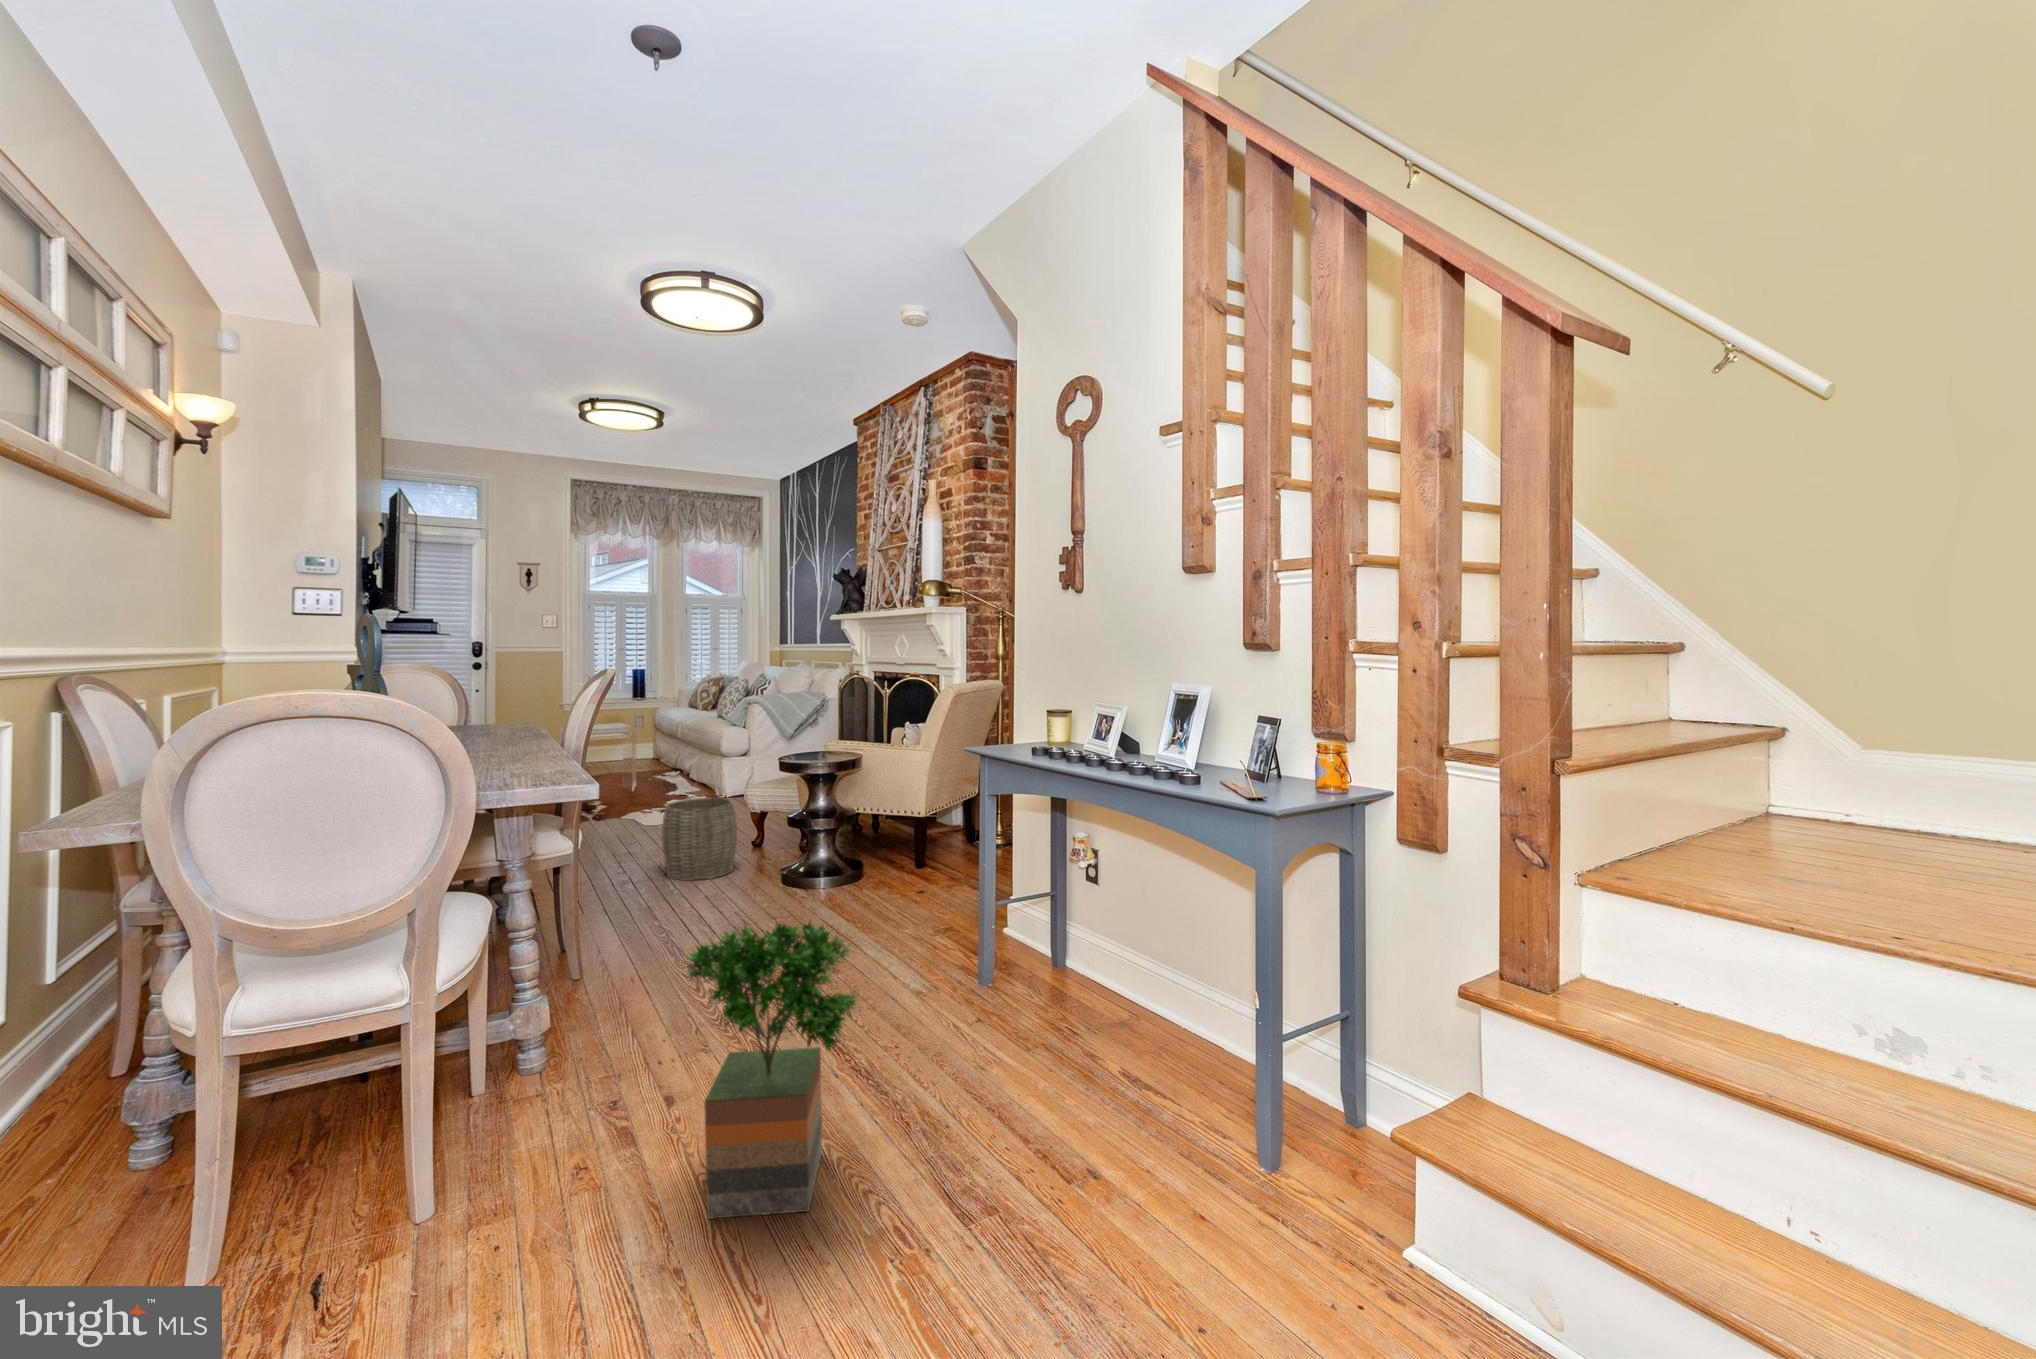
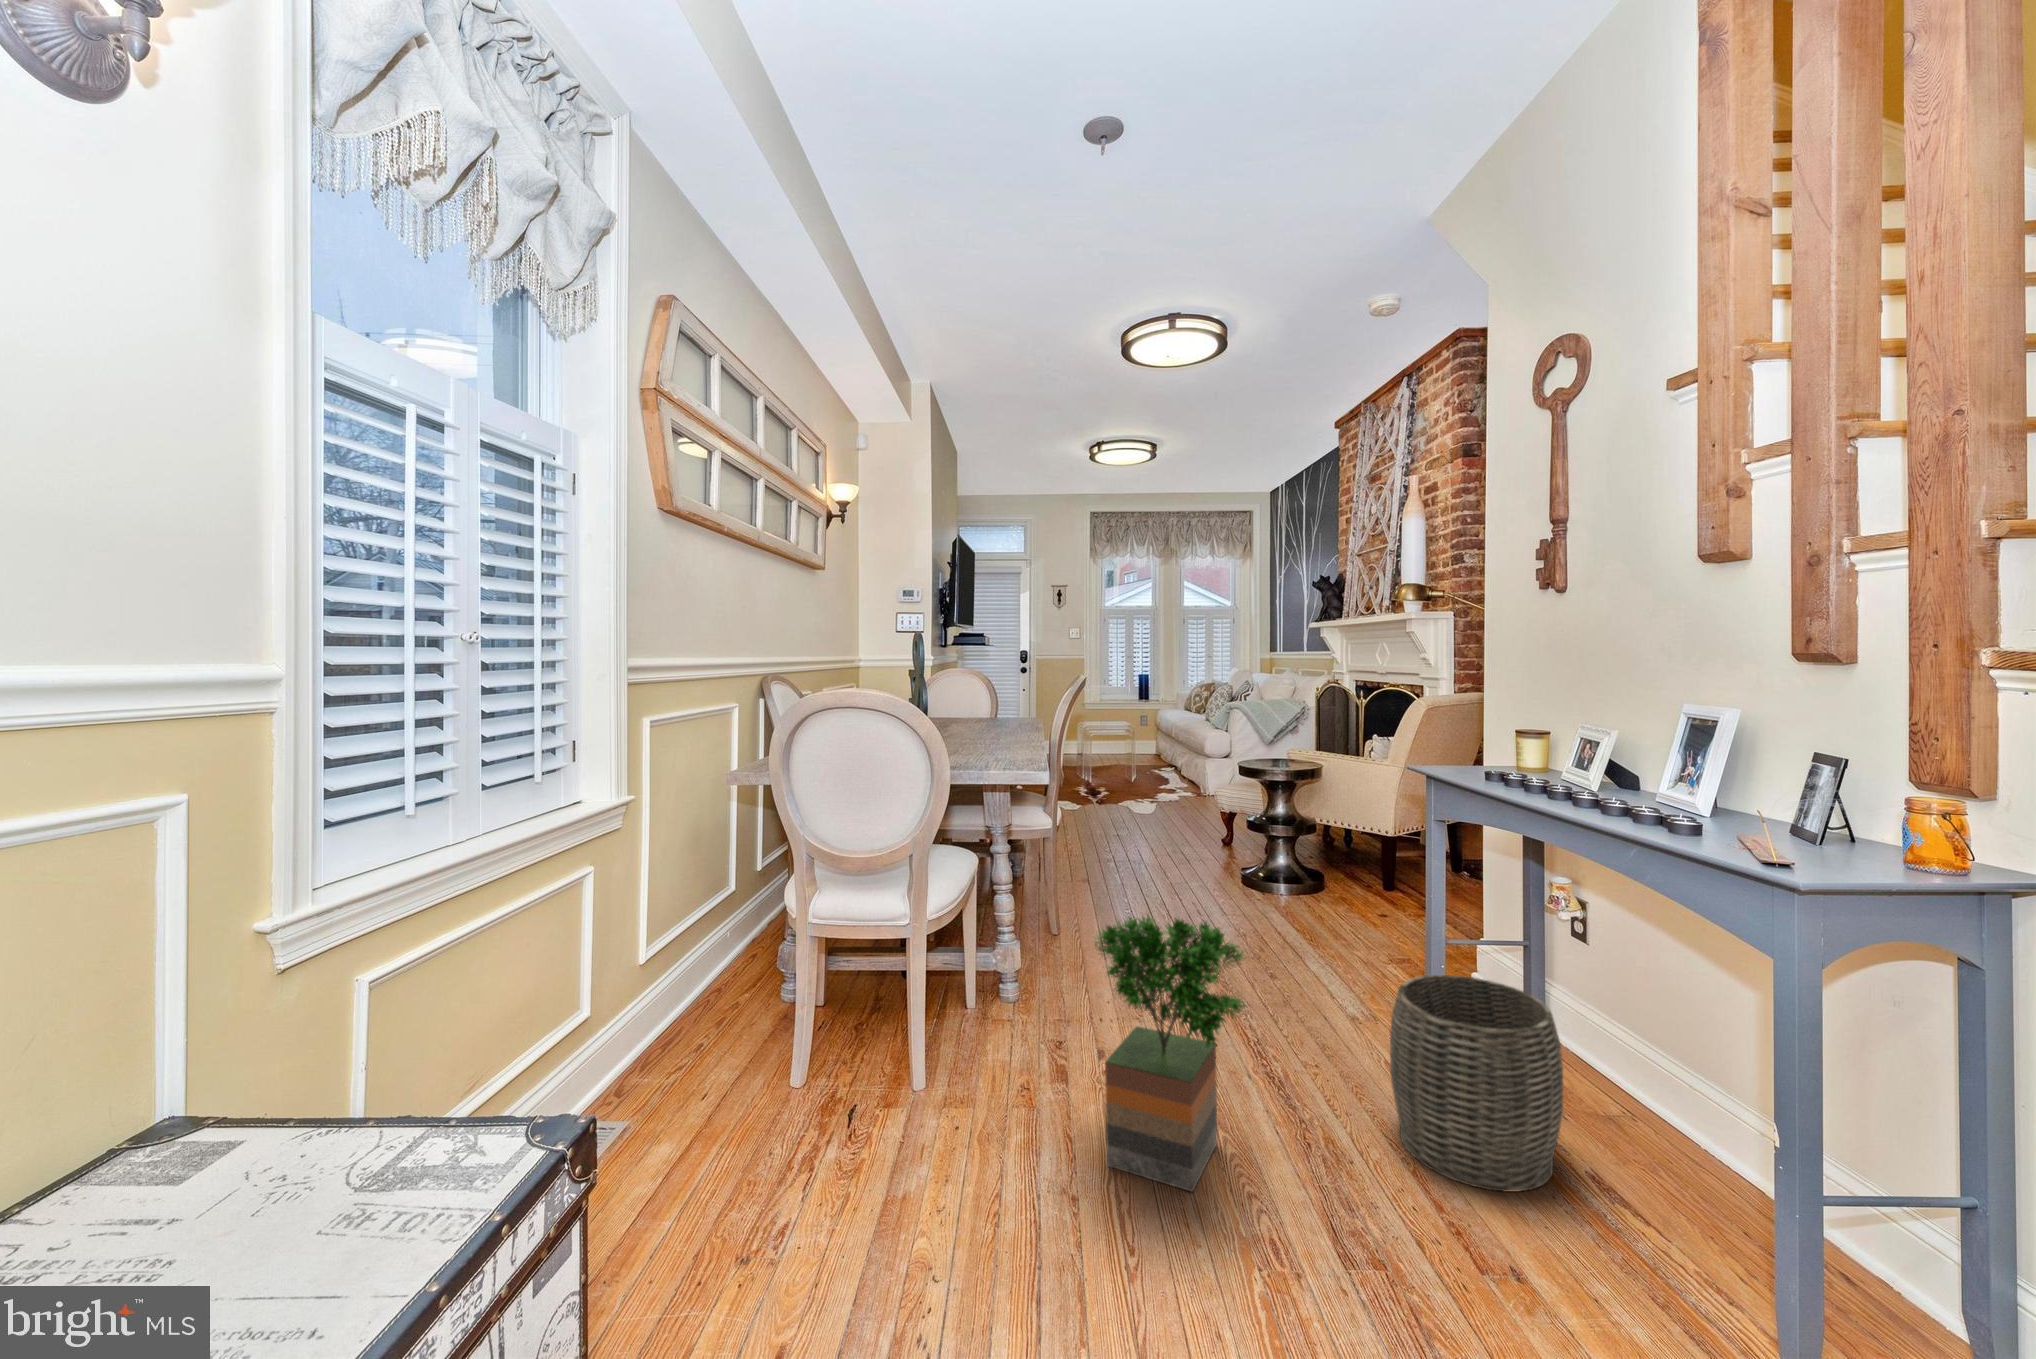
woven basket: present [662,798,737,881] -> present [1390,975,1563,1192]

